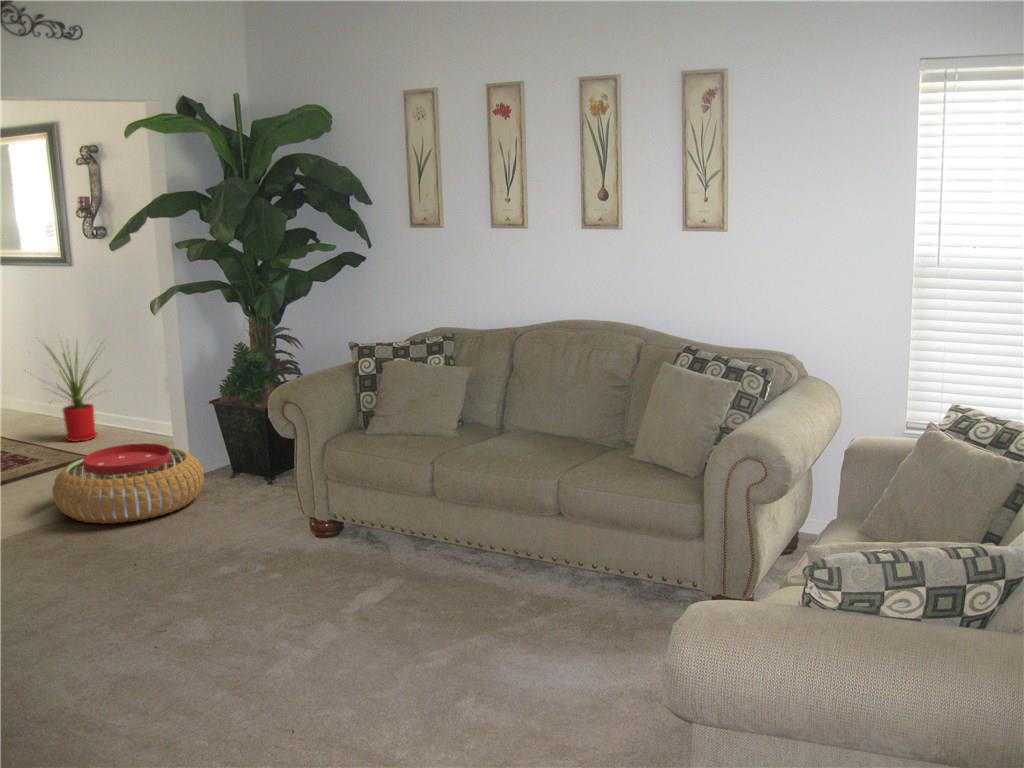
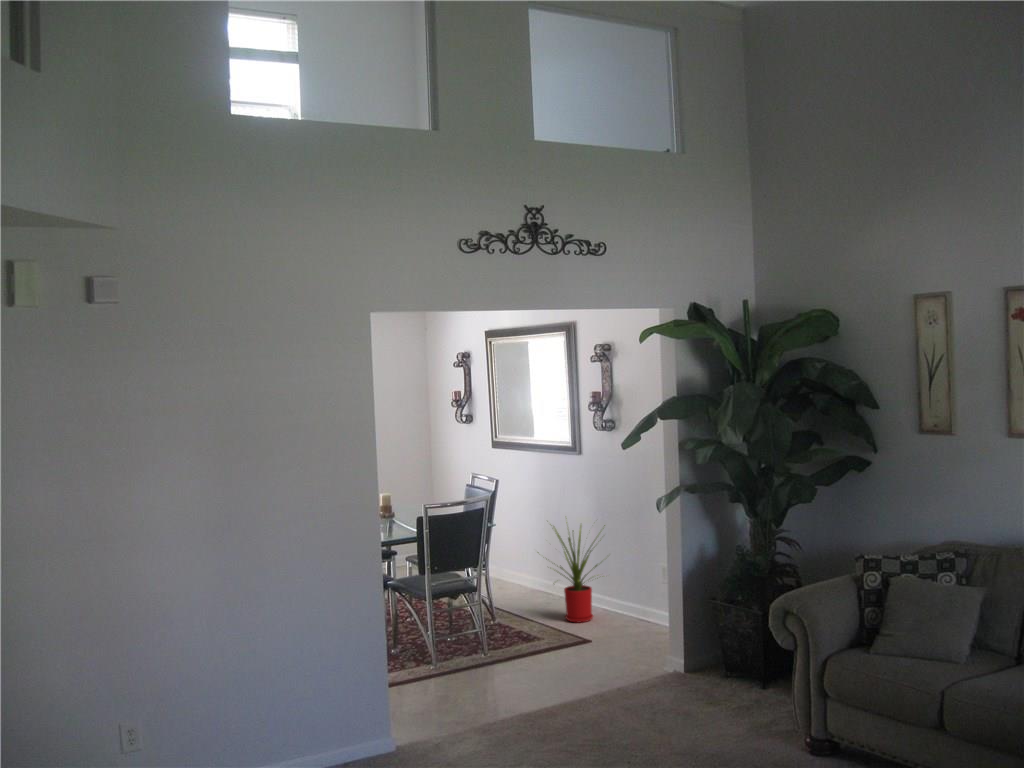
pouf: present [52,443,204,523] -> none [551,642,696,729]

